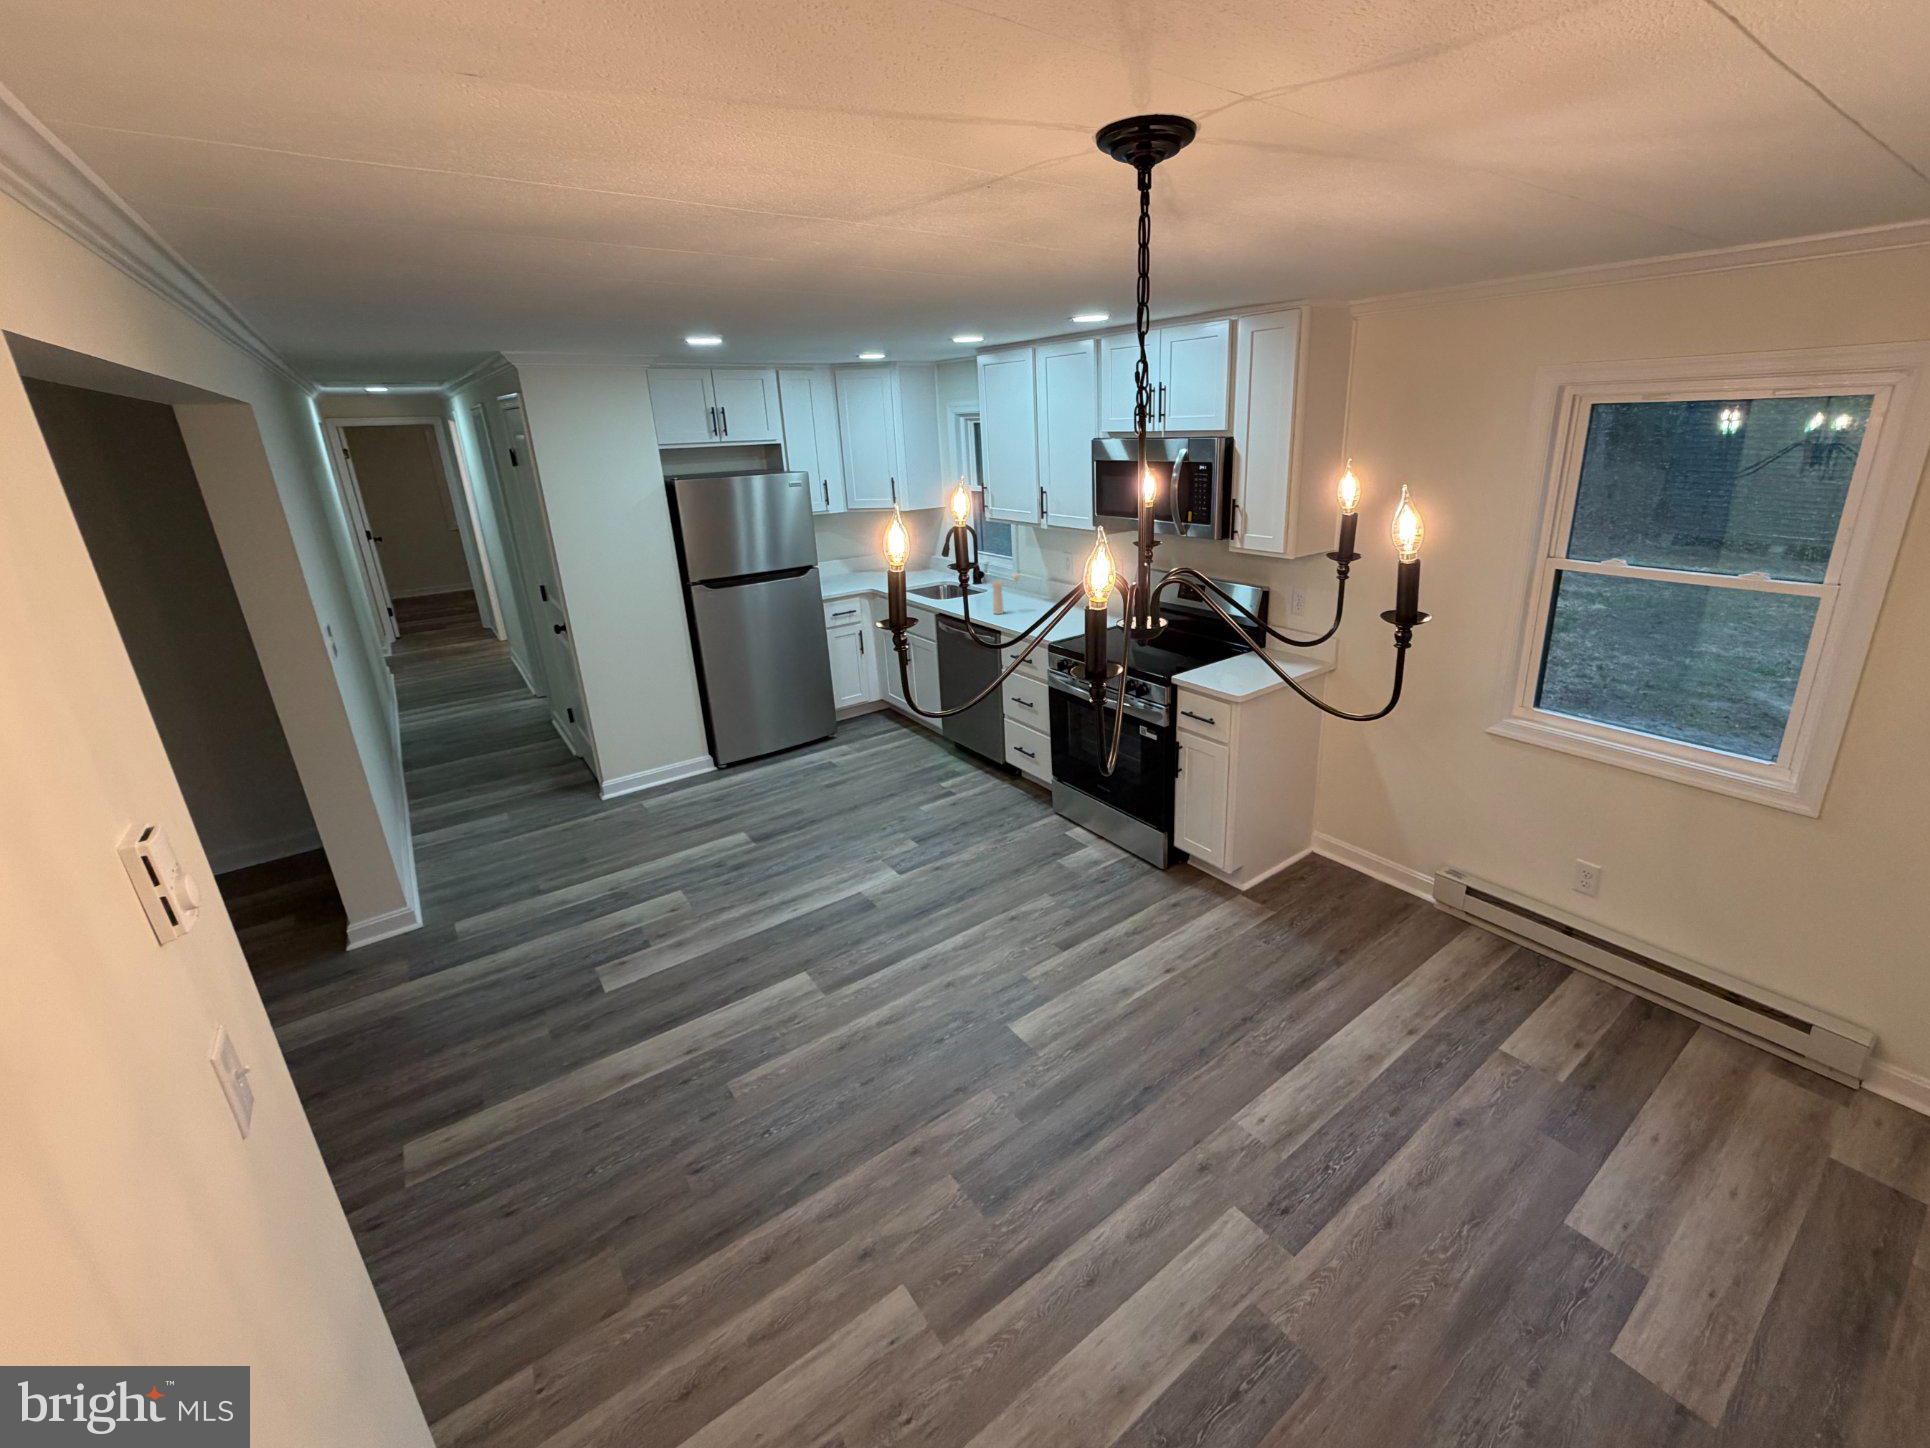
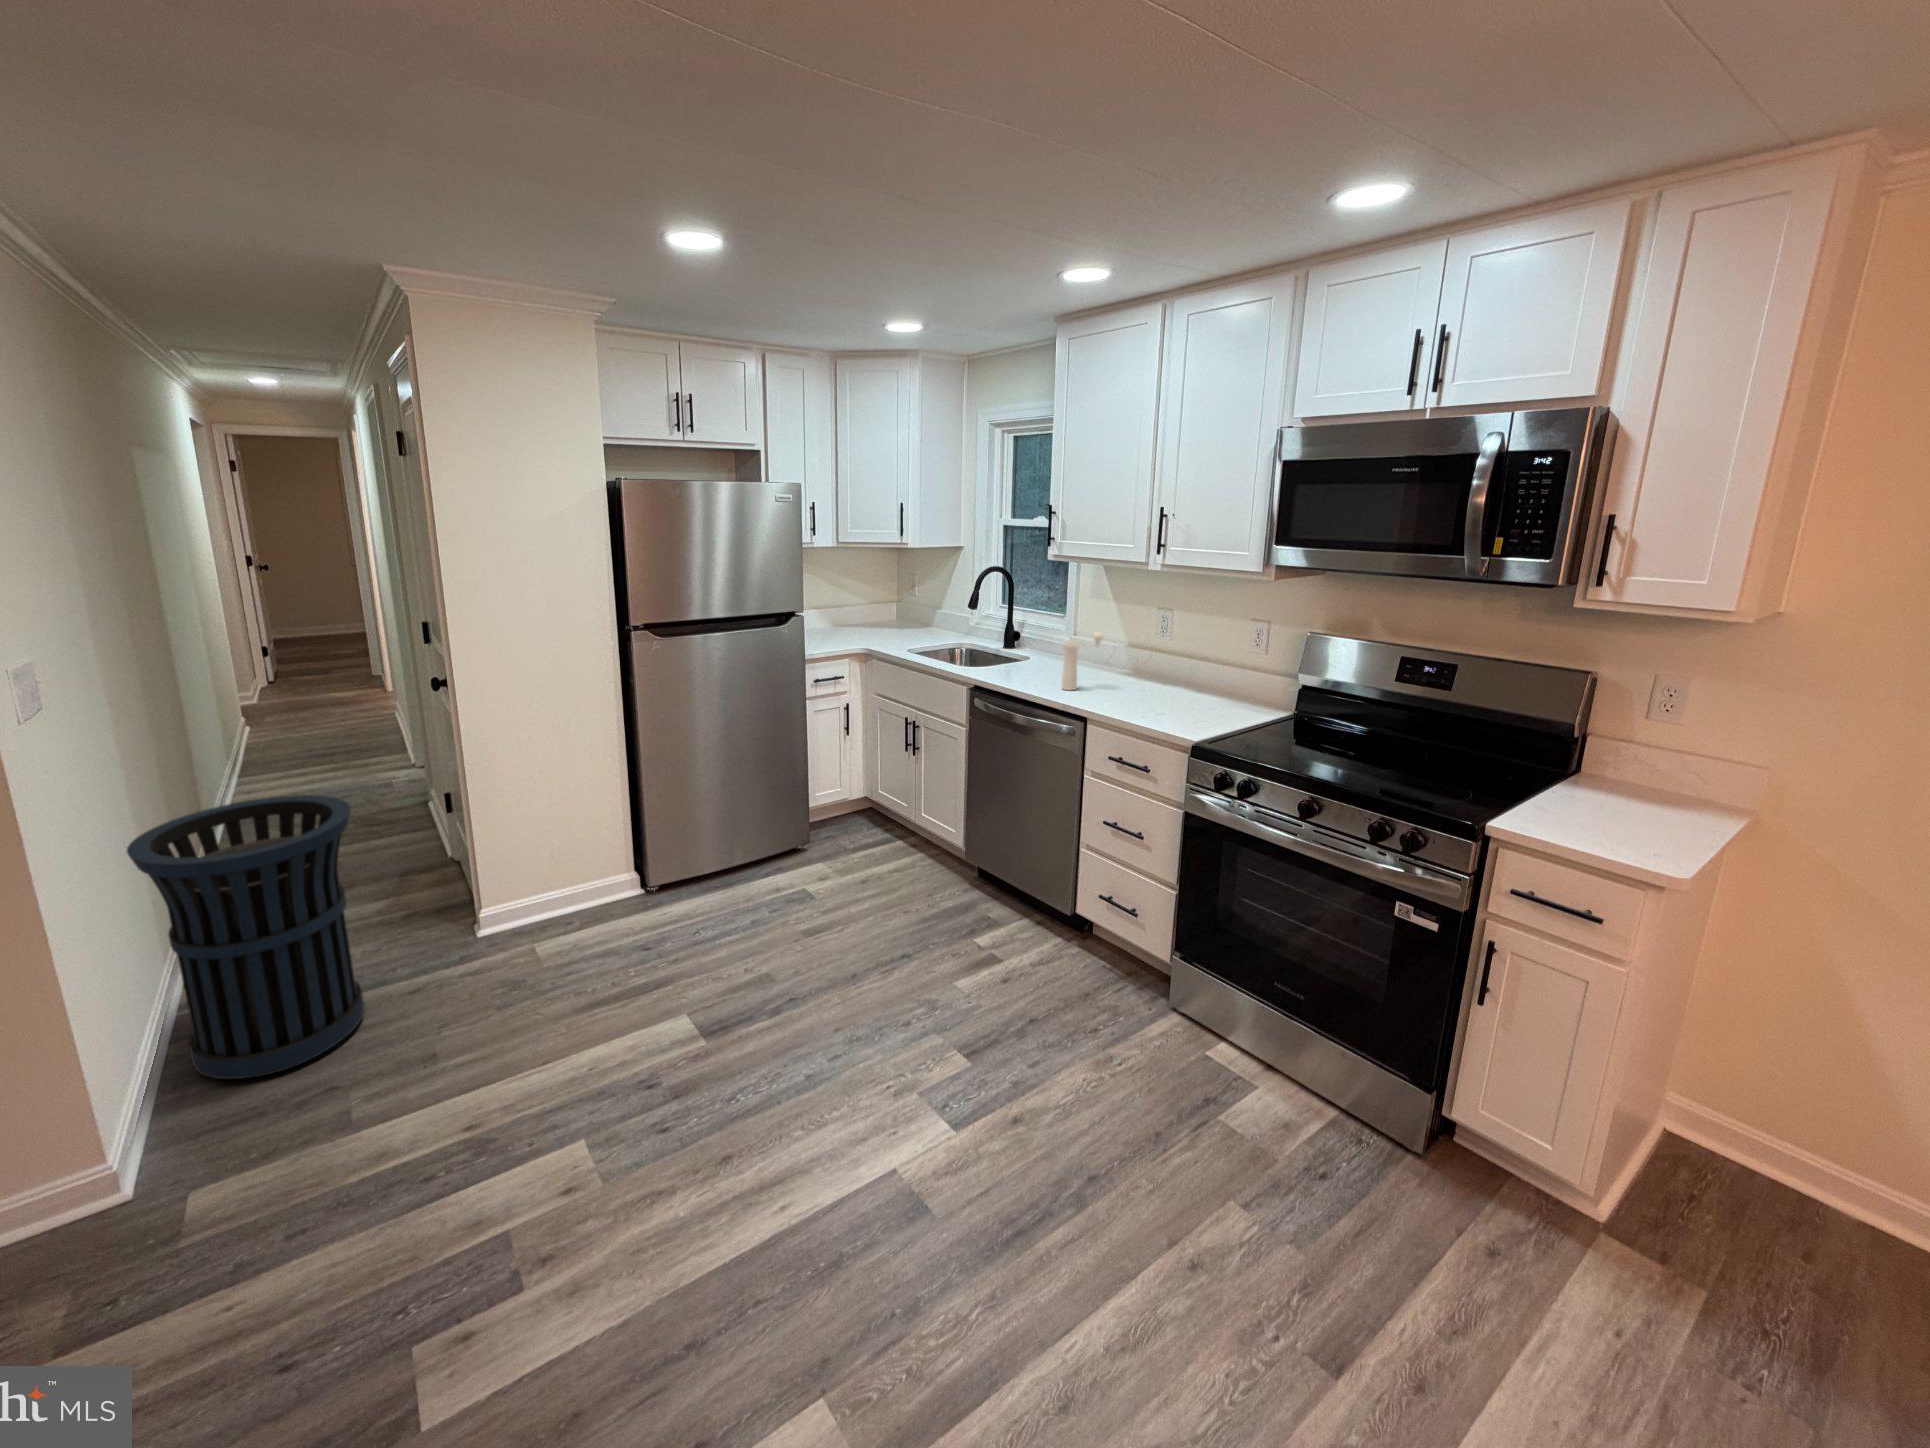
trash can: none [385,705,537,876] -> present [127,795,364,1079]

